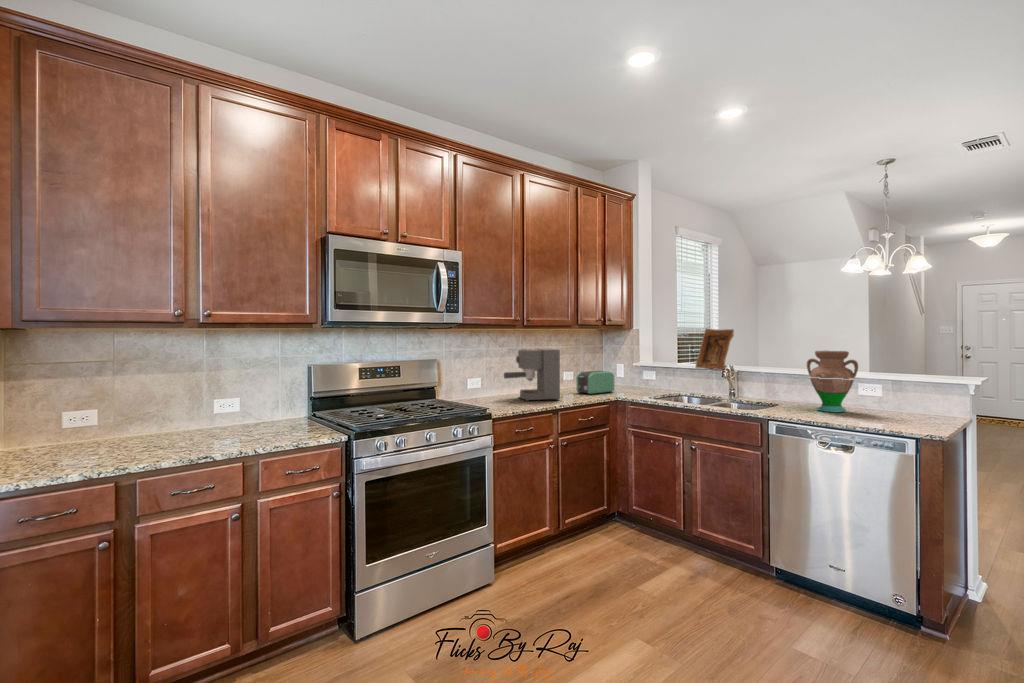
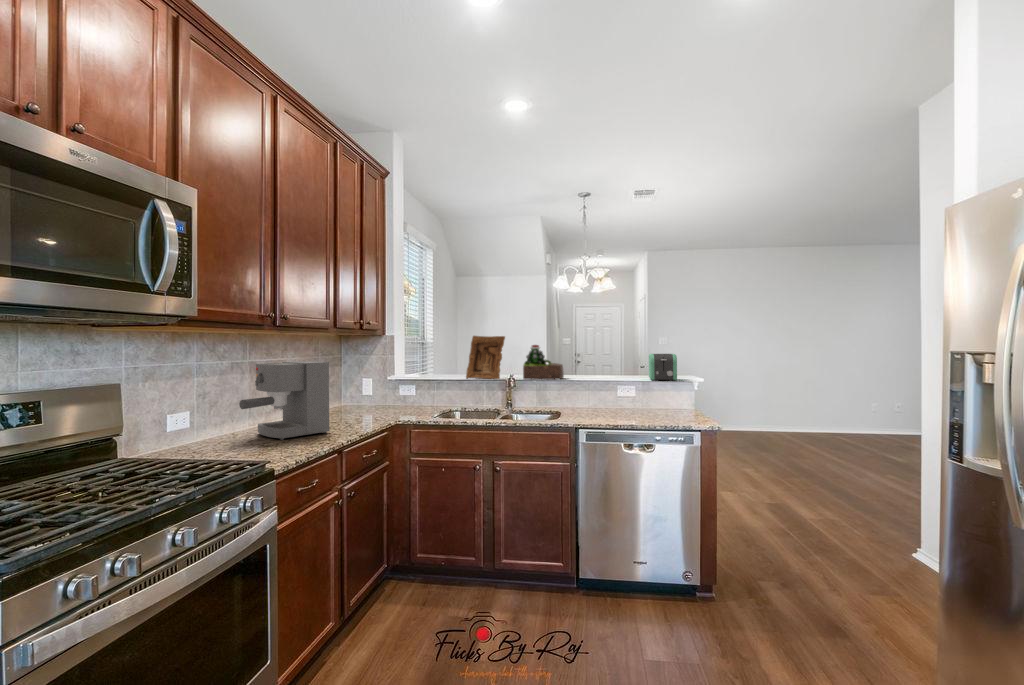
succulent plant: none [747,338,798,373] -> present [523,345,564,380]
vase: present [807,351,858,413] -> none [587,356,629,414]
toaster: present [576,371,614,394] -> present [649,354,677,381]

